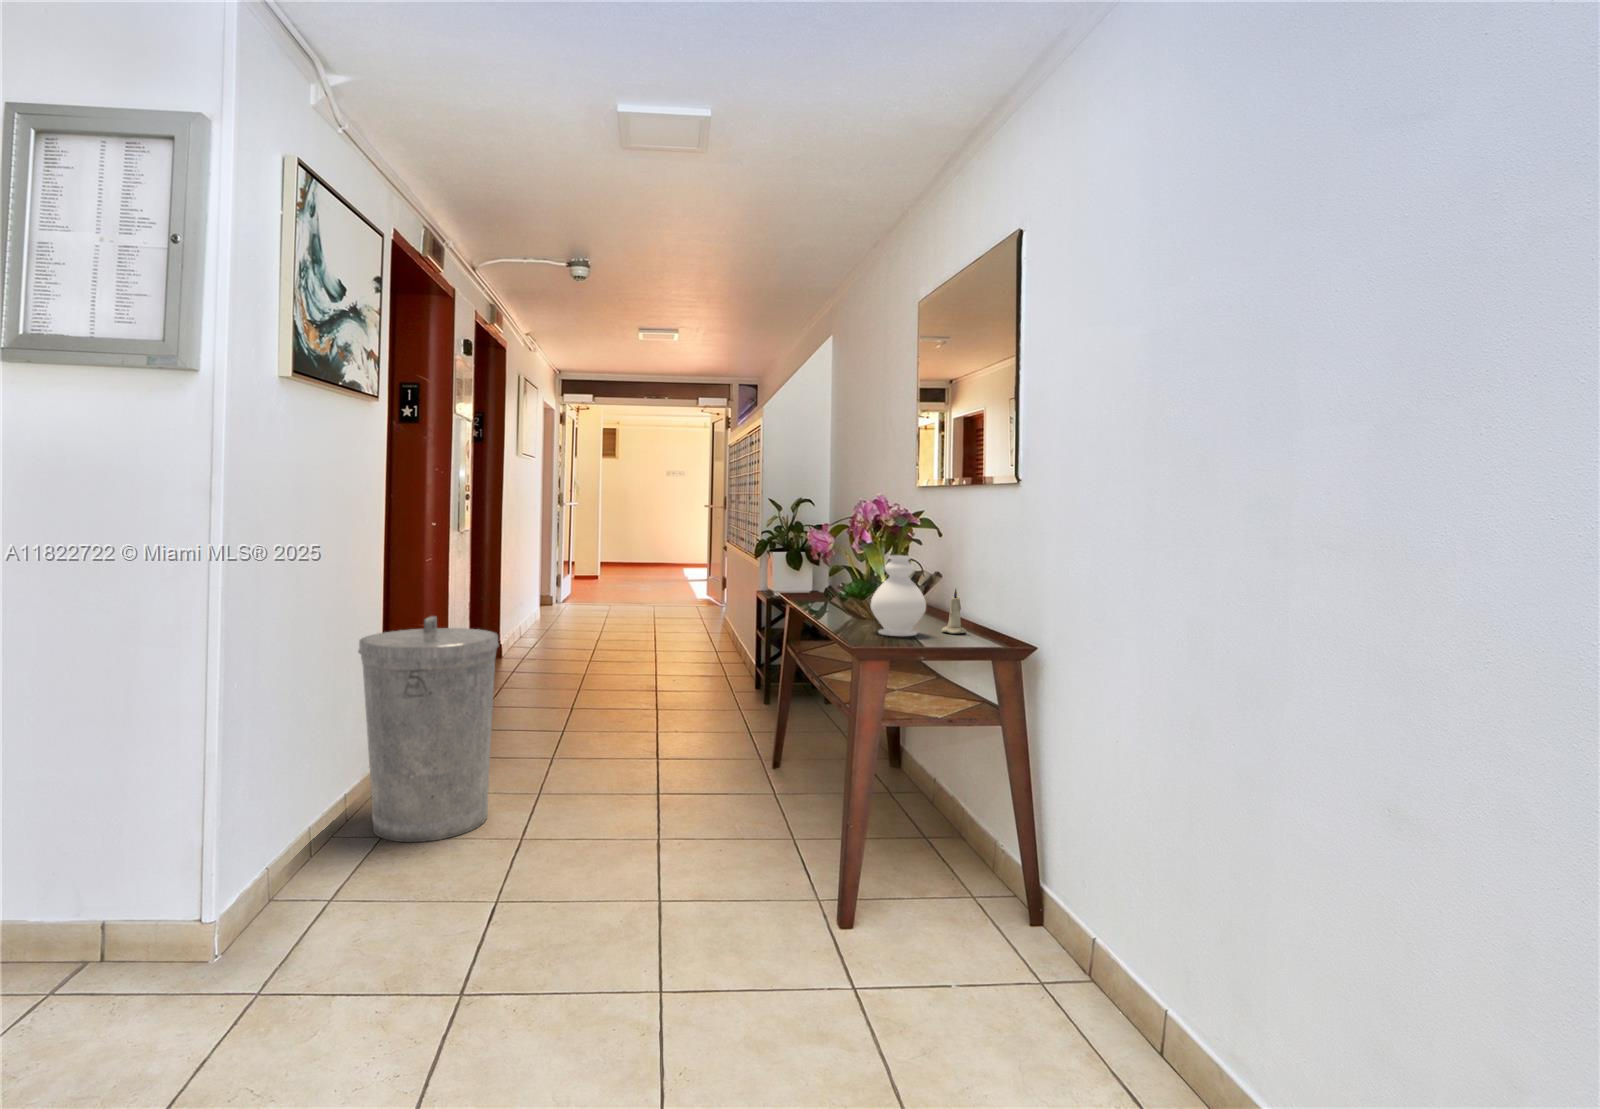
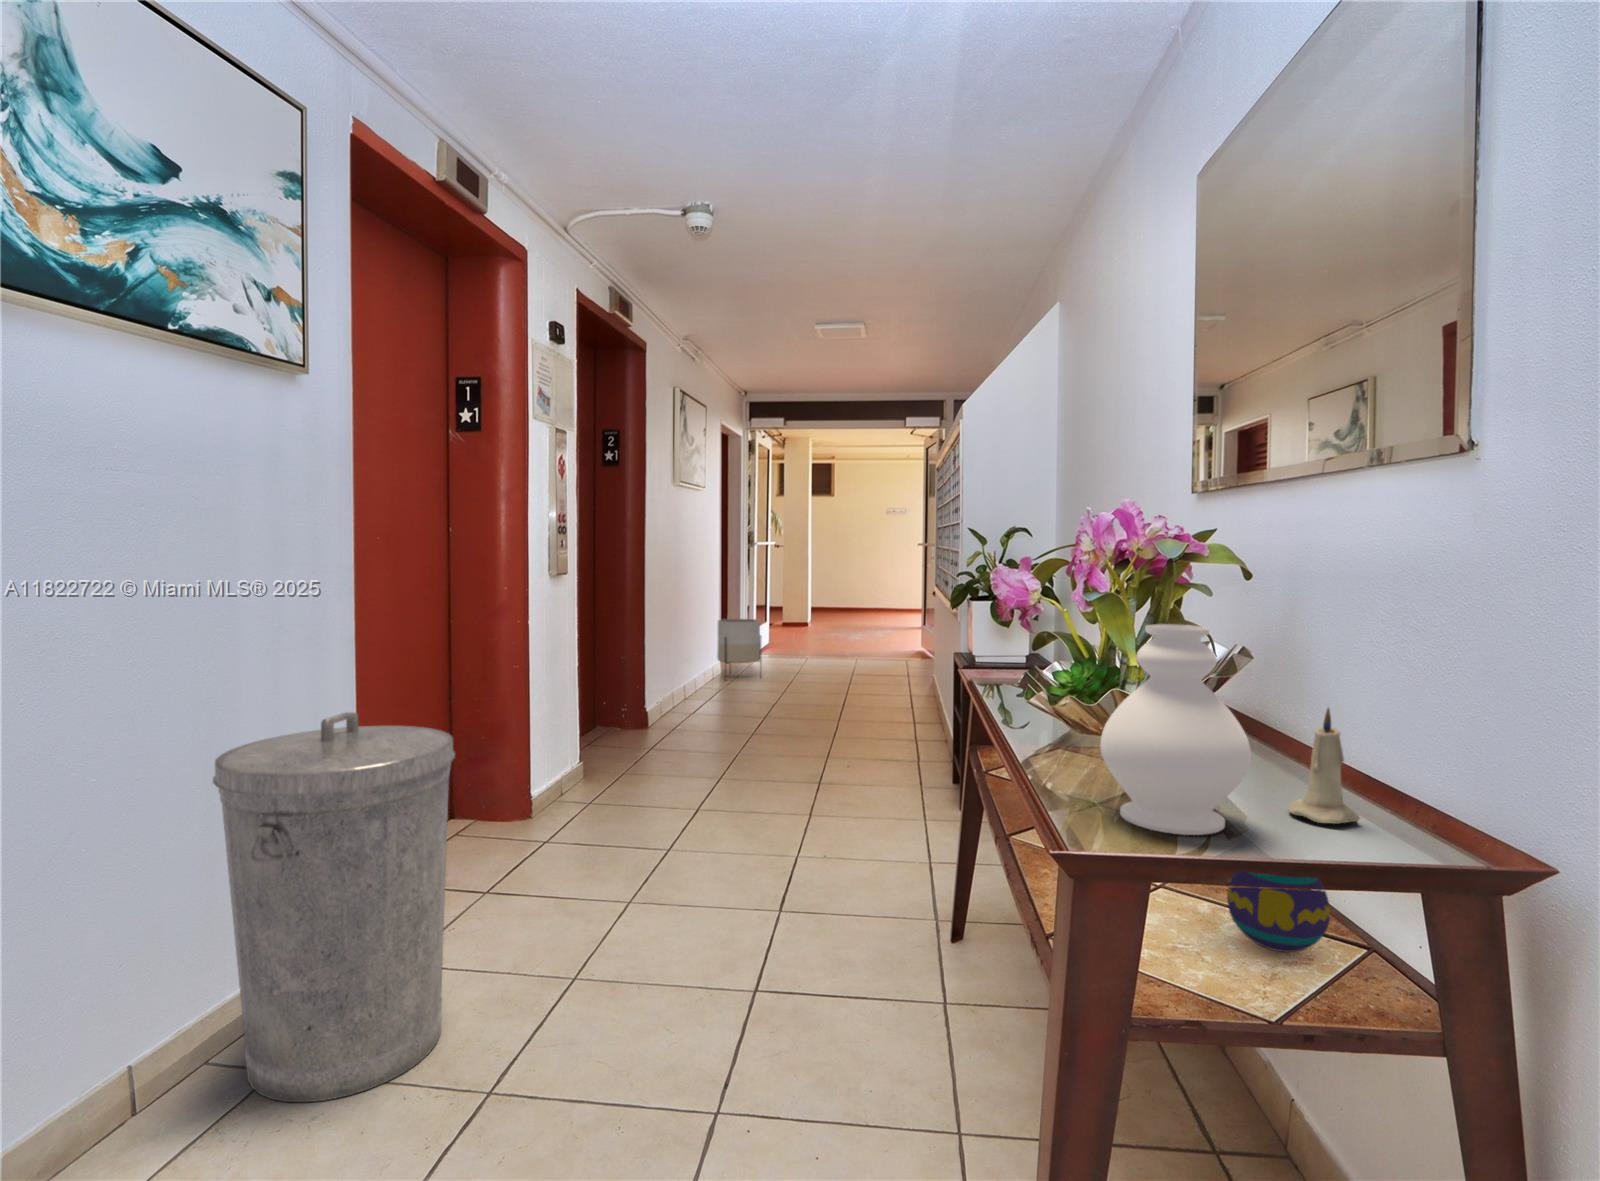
planter: none [541,570,580,623] -> present [717,619,761,665]
decorative egg: none [920,649,958,692] -> present [1227,871,1330,952]

